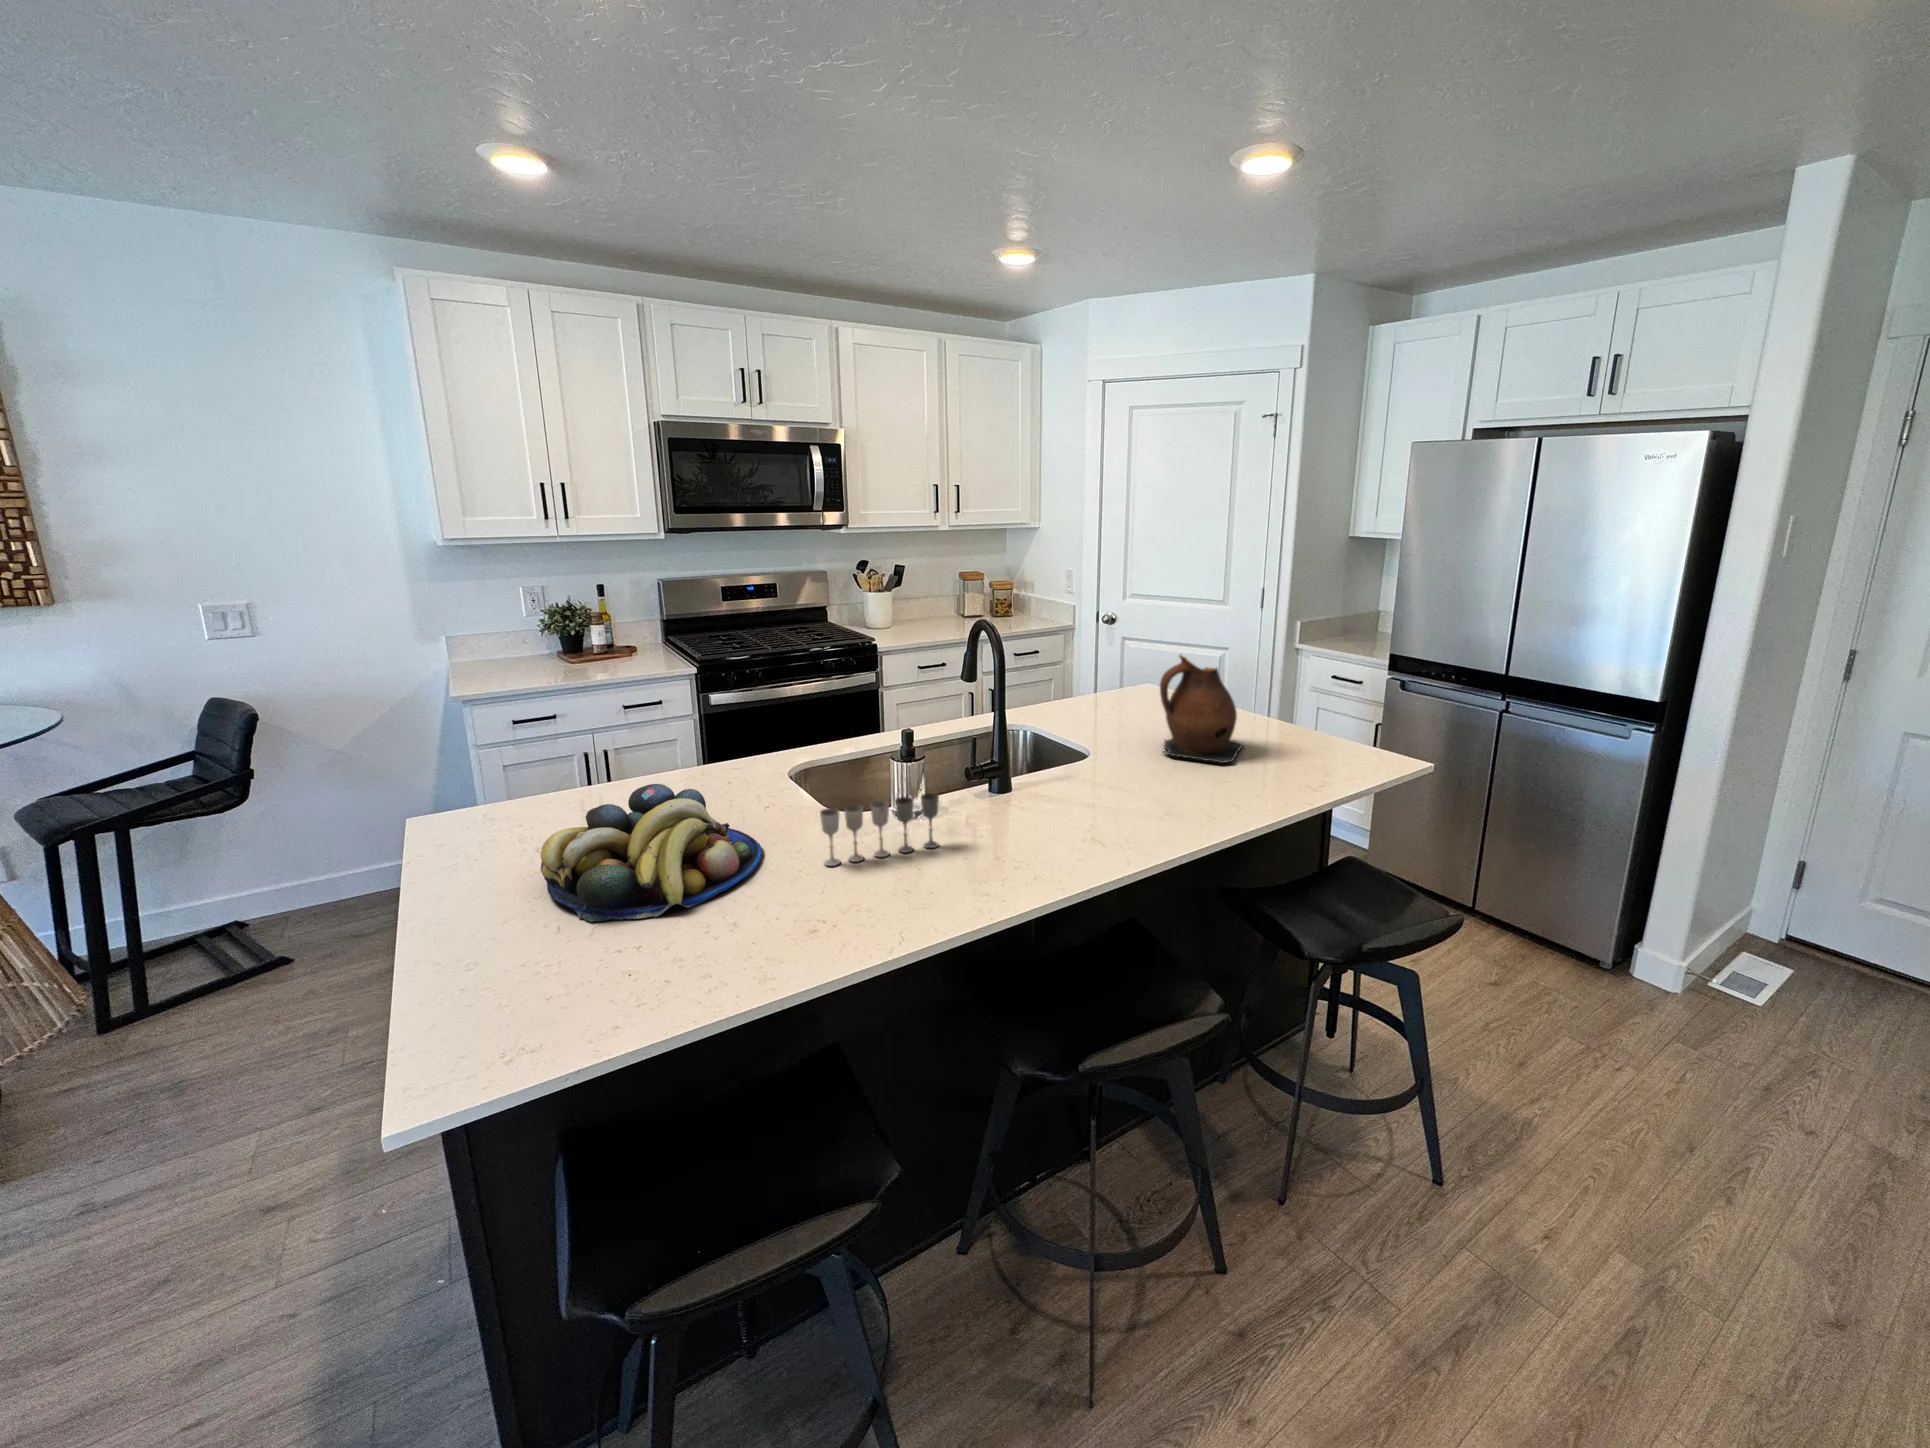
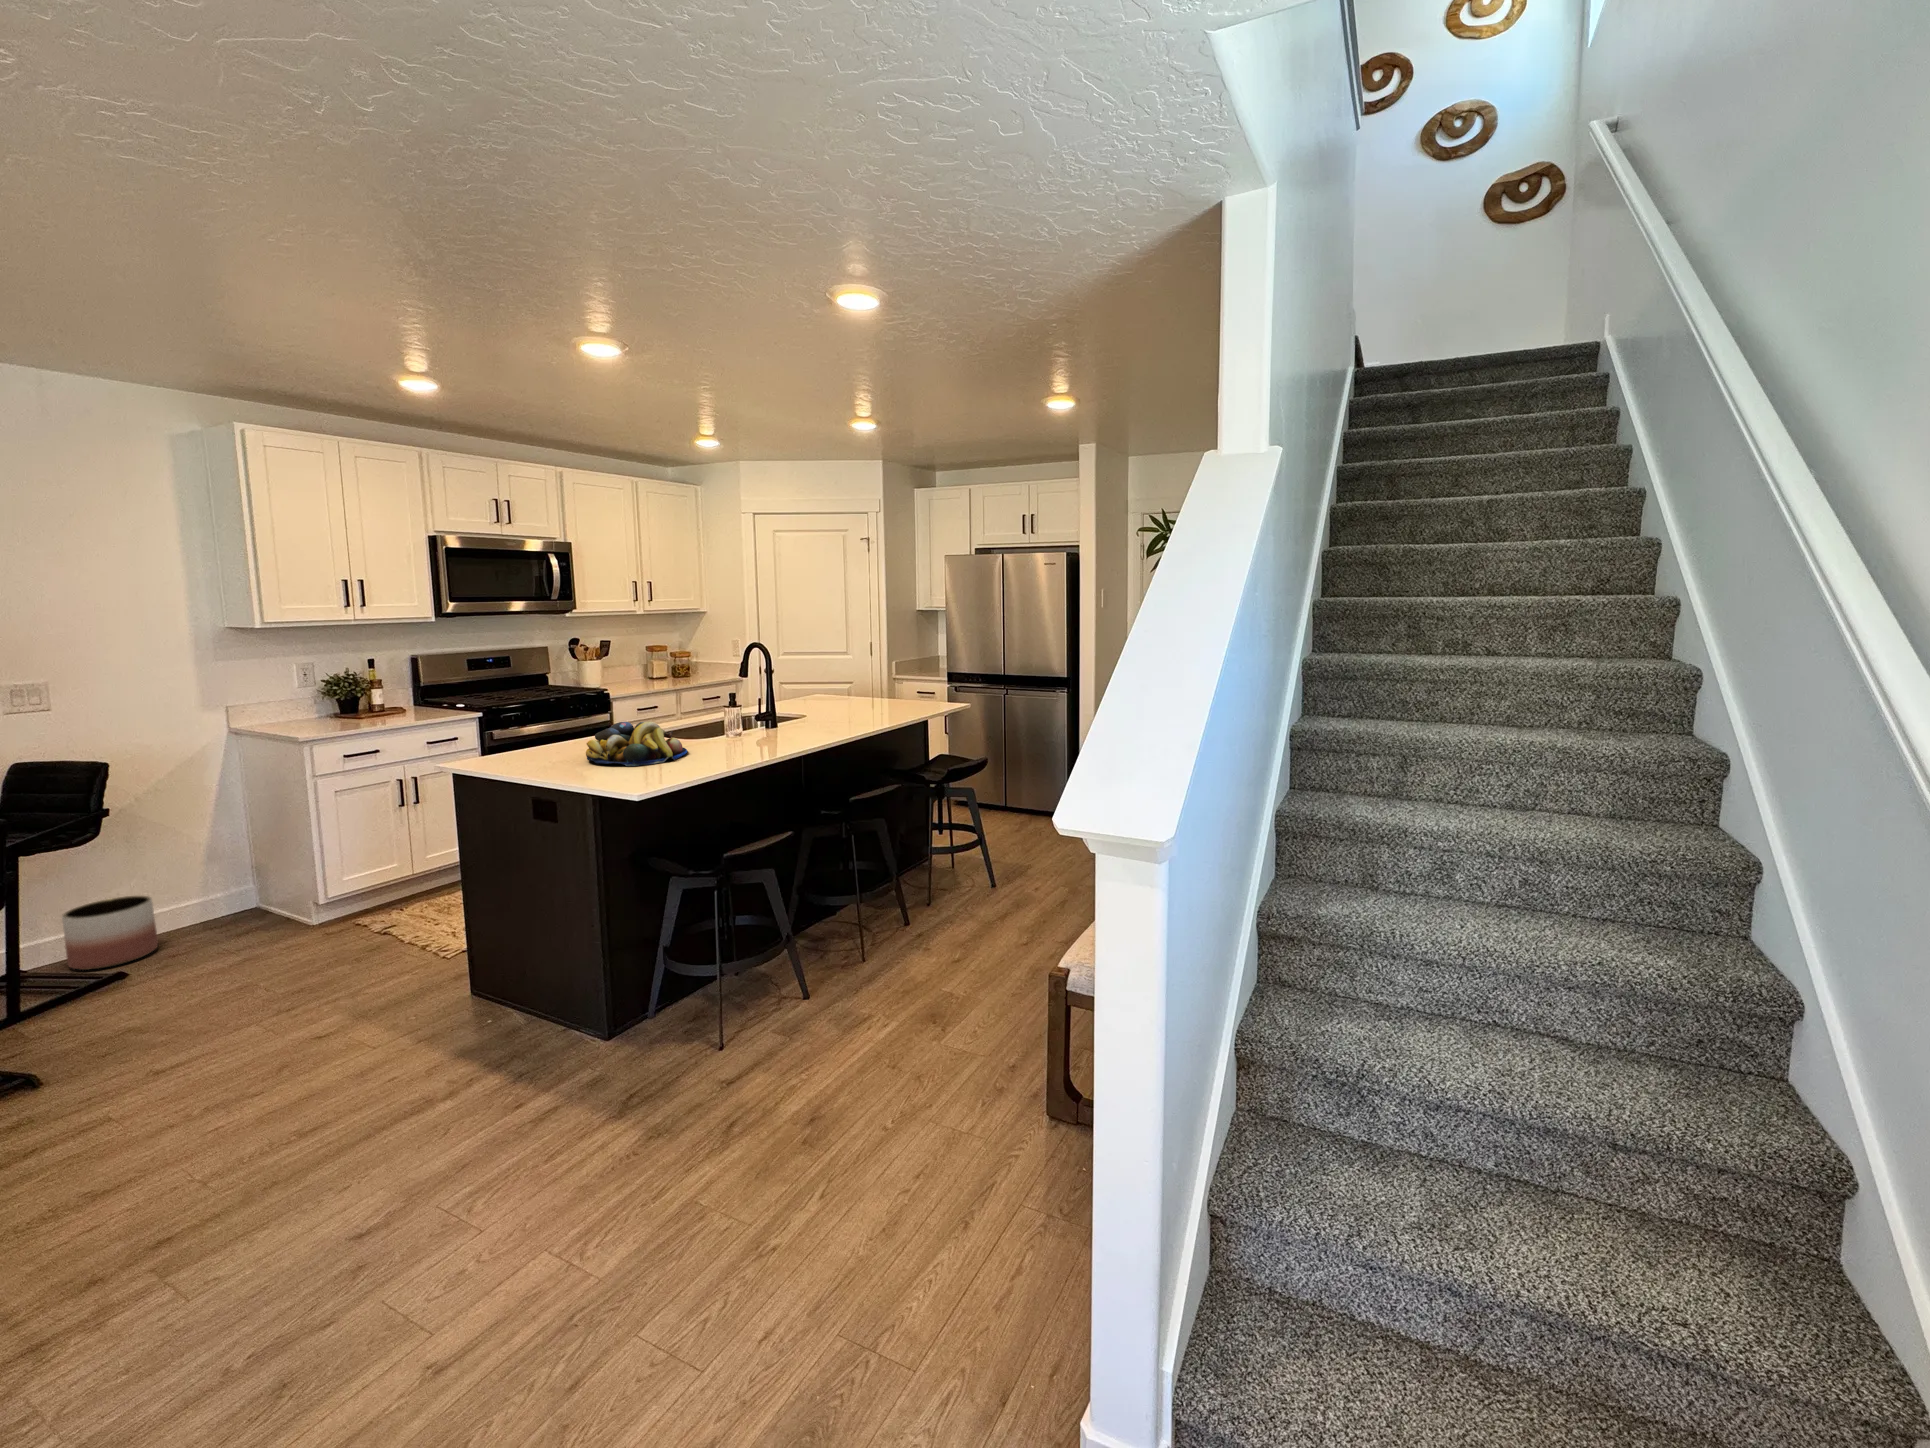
ceramic pitcher: present [1160,655,1243,764] -> none [841,662,883,713]
wine glass: present [820,793,939,866] -> none [715,716,764,748]
planter: none [246,855,351,943] -> present [62,896,158,970]

